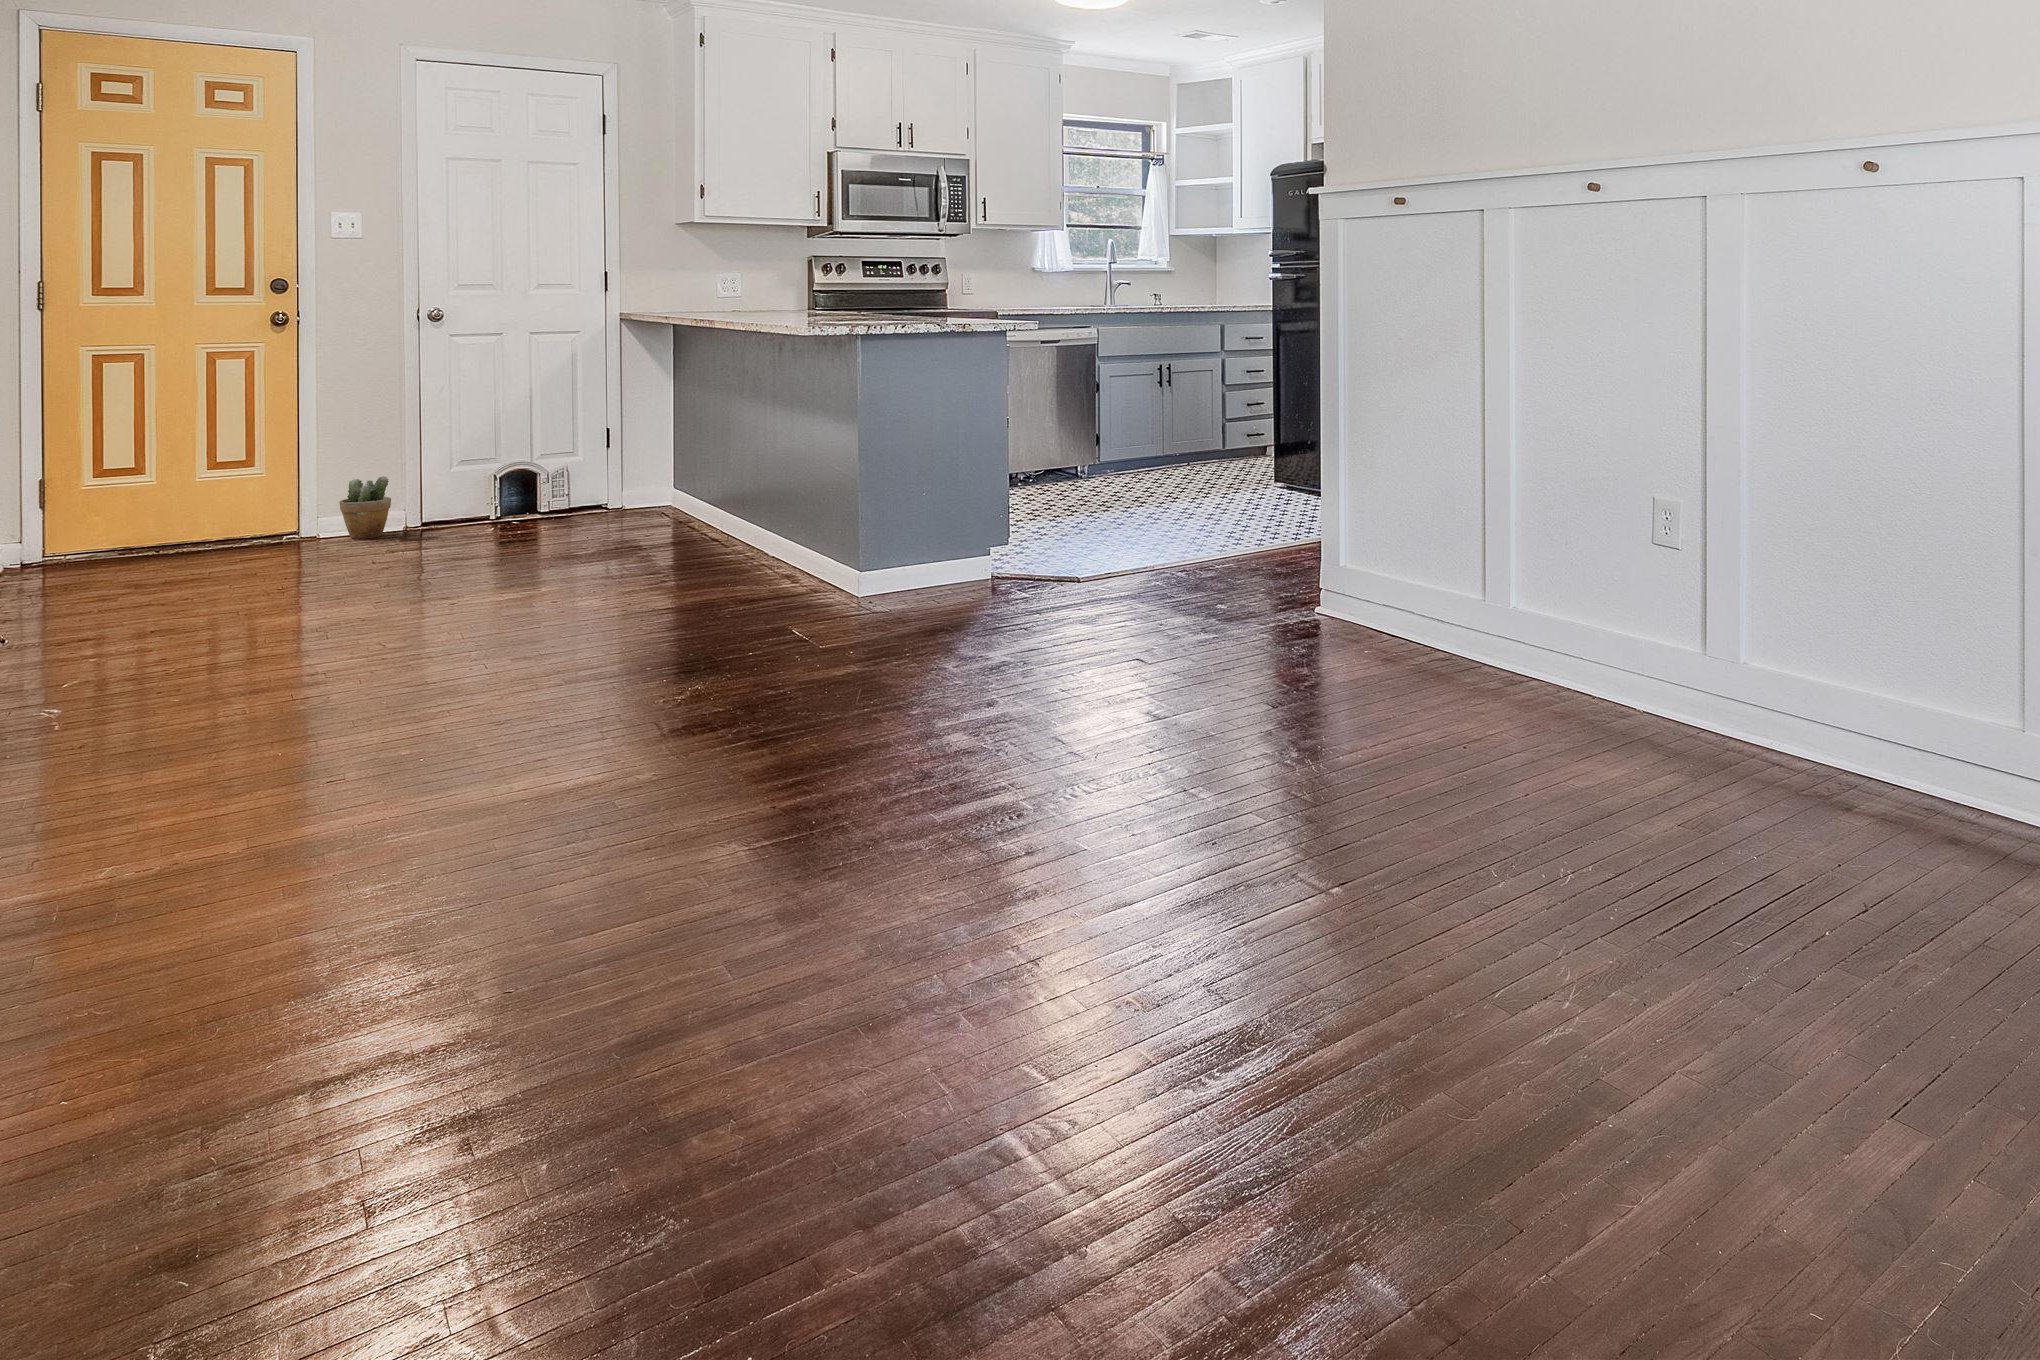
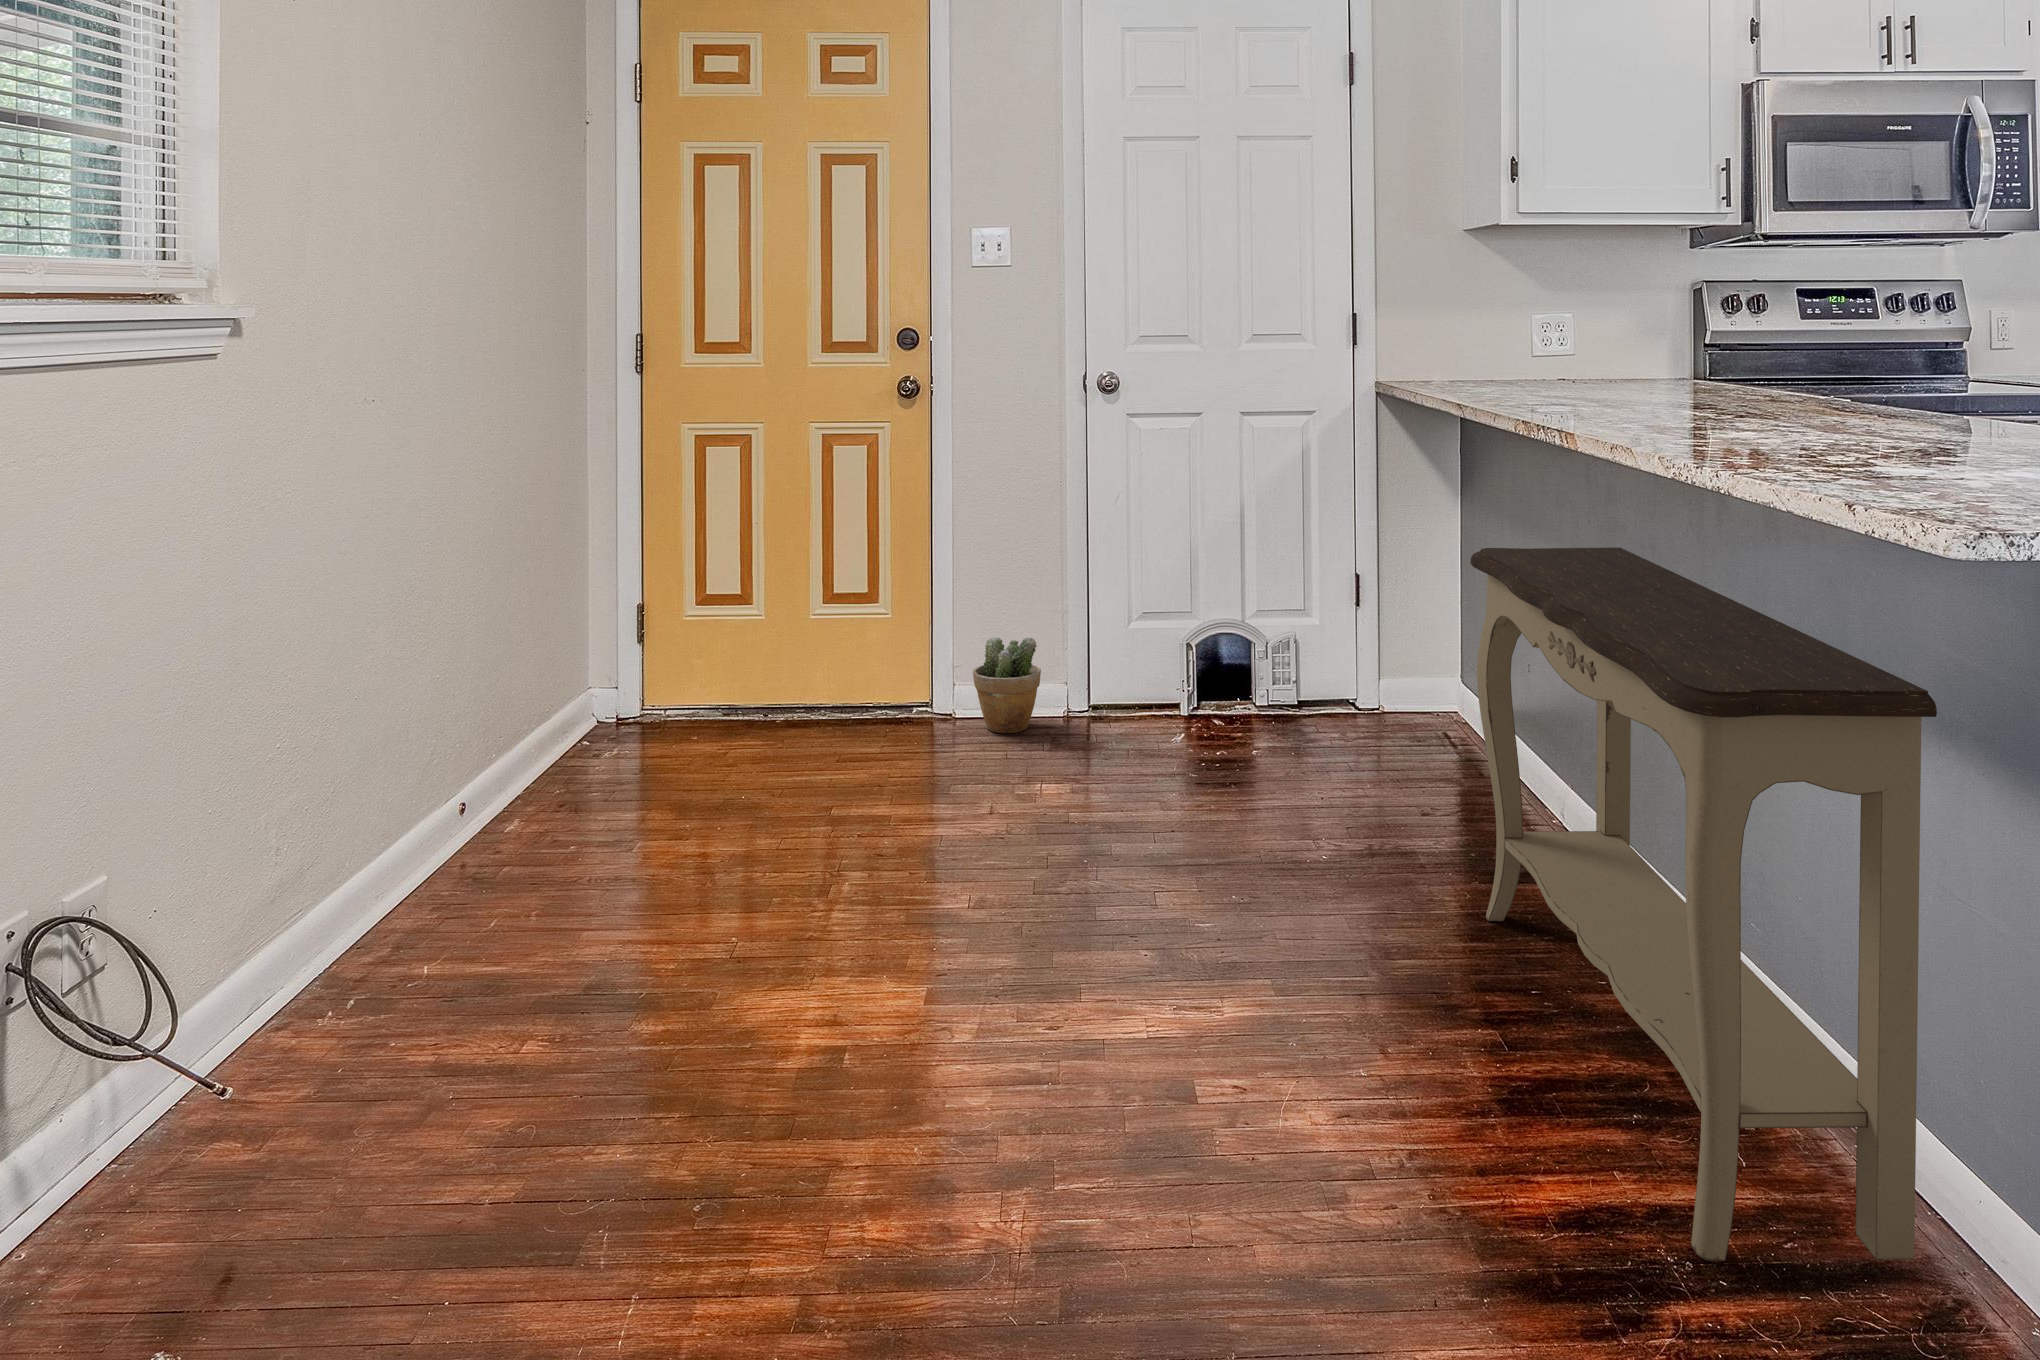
console table: none [672,377,834,602] -> present [1470,548,1937,1261]

